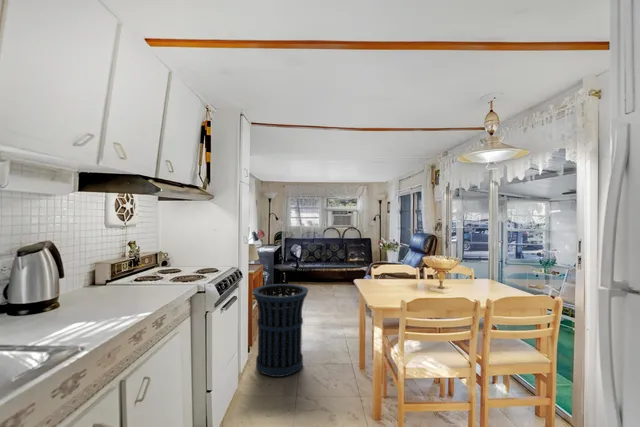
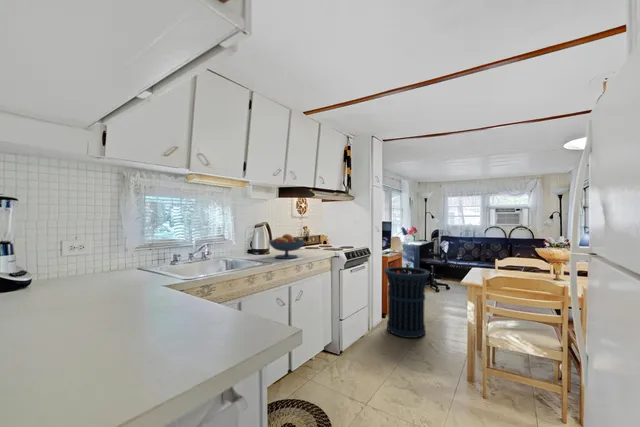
fruit bowl: none [59,261,144,314] -> present [269,234,304,259]

